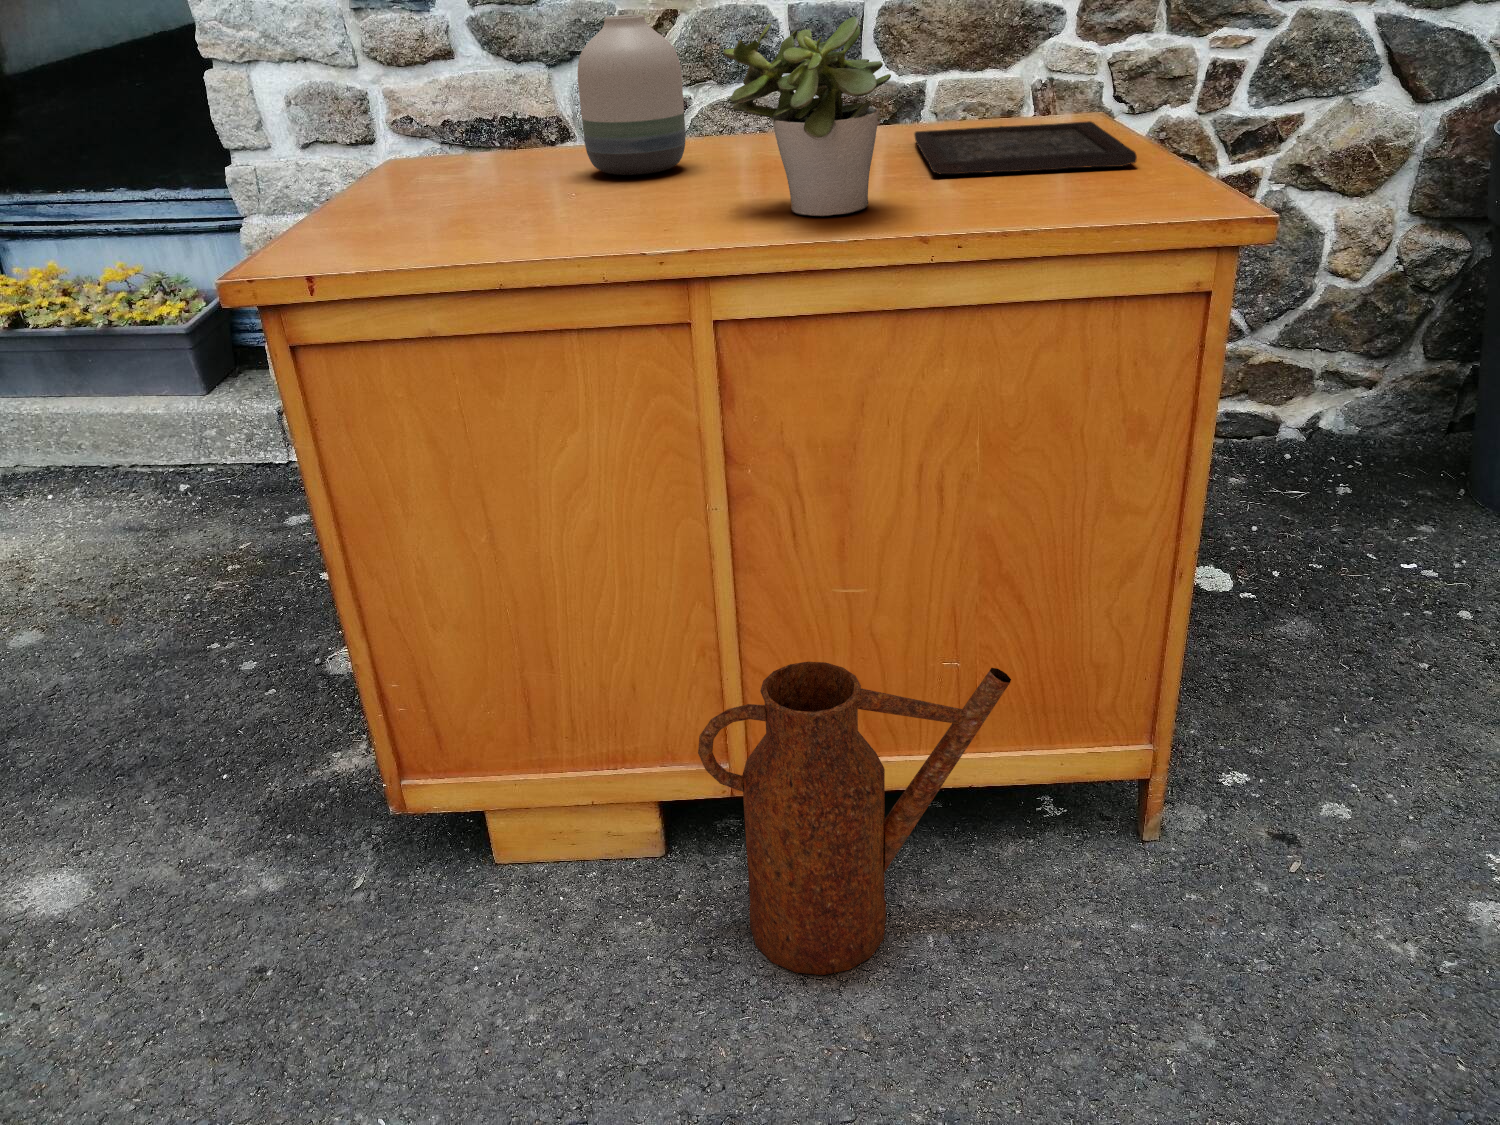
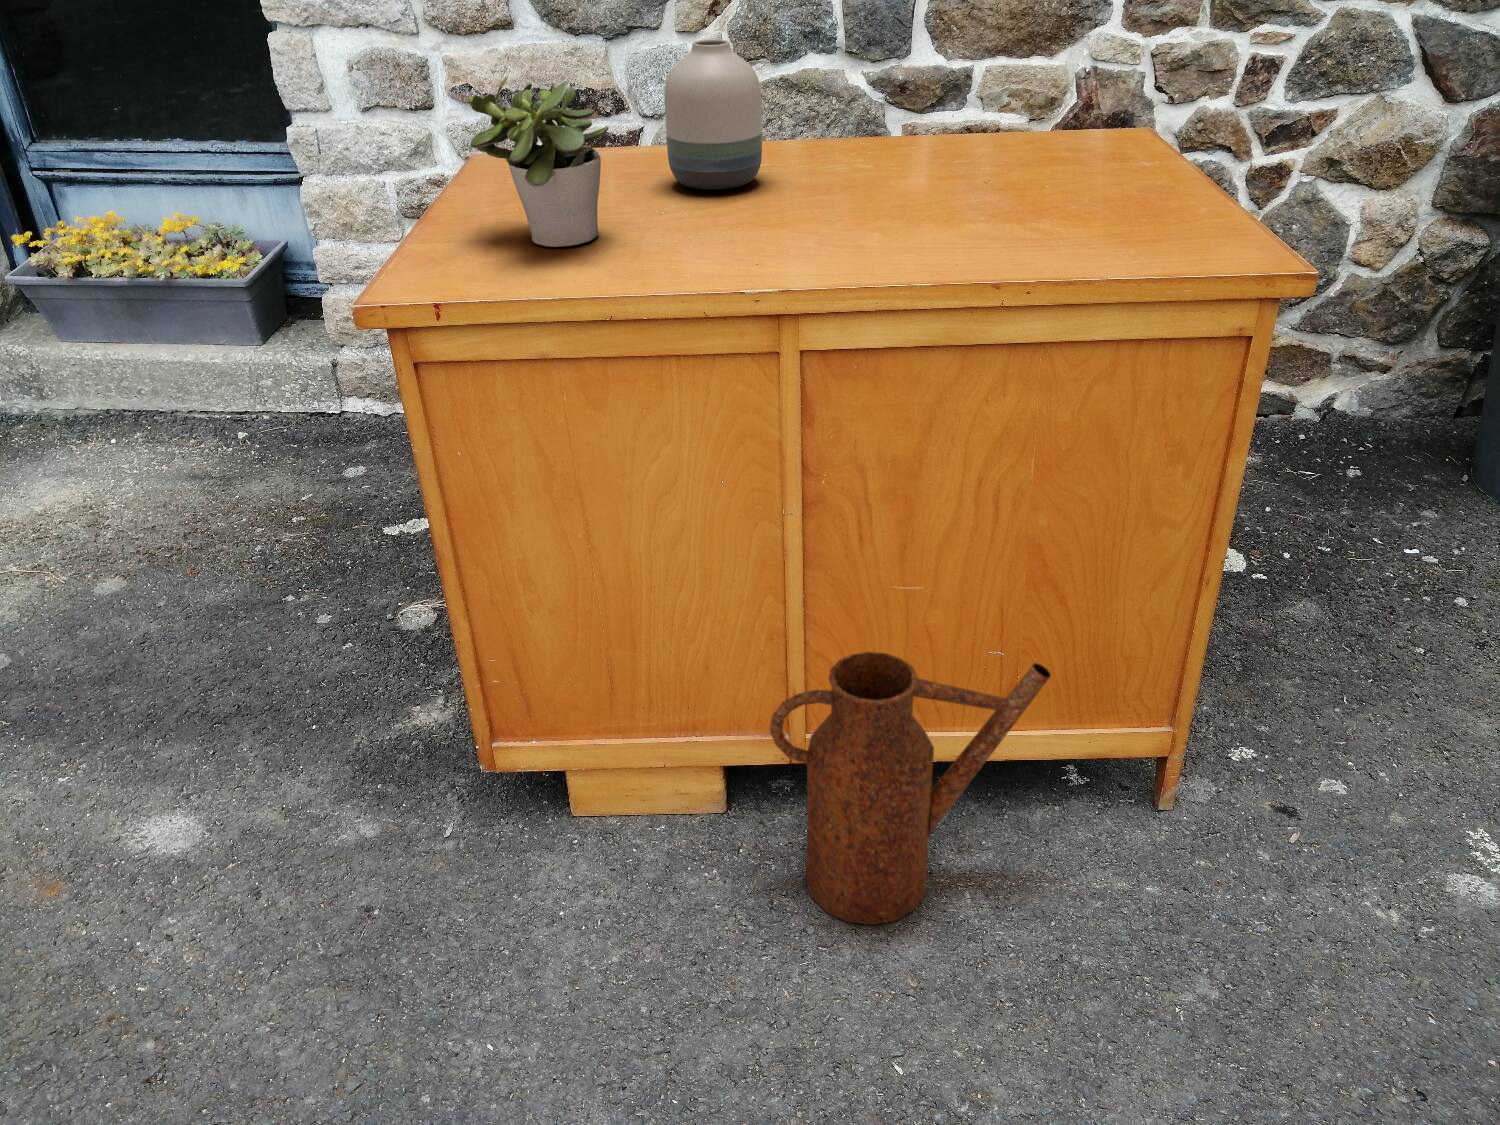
potted plant: present [723,16,891,216] -> present [468,76,609,247]
tray: present [914,121,1137,174] -> none [973,144,1183,206]

